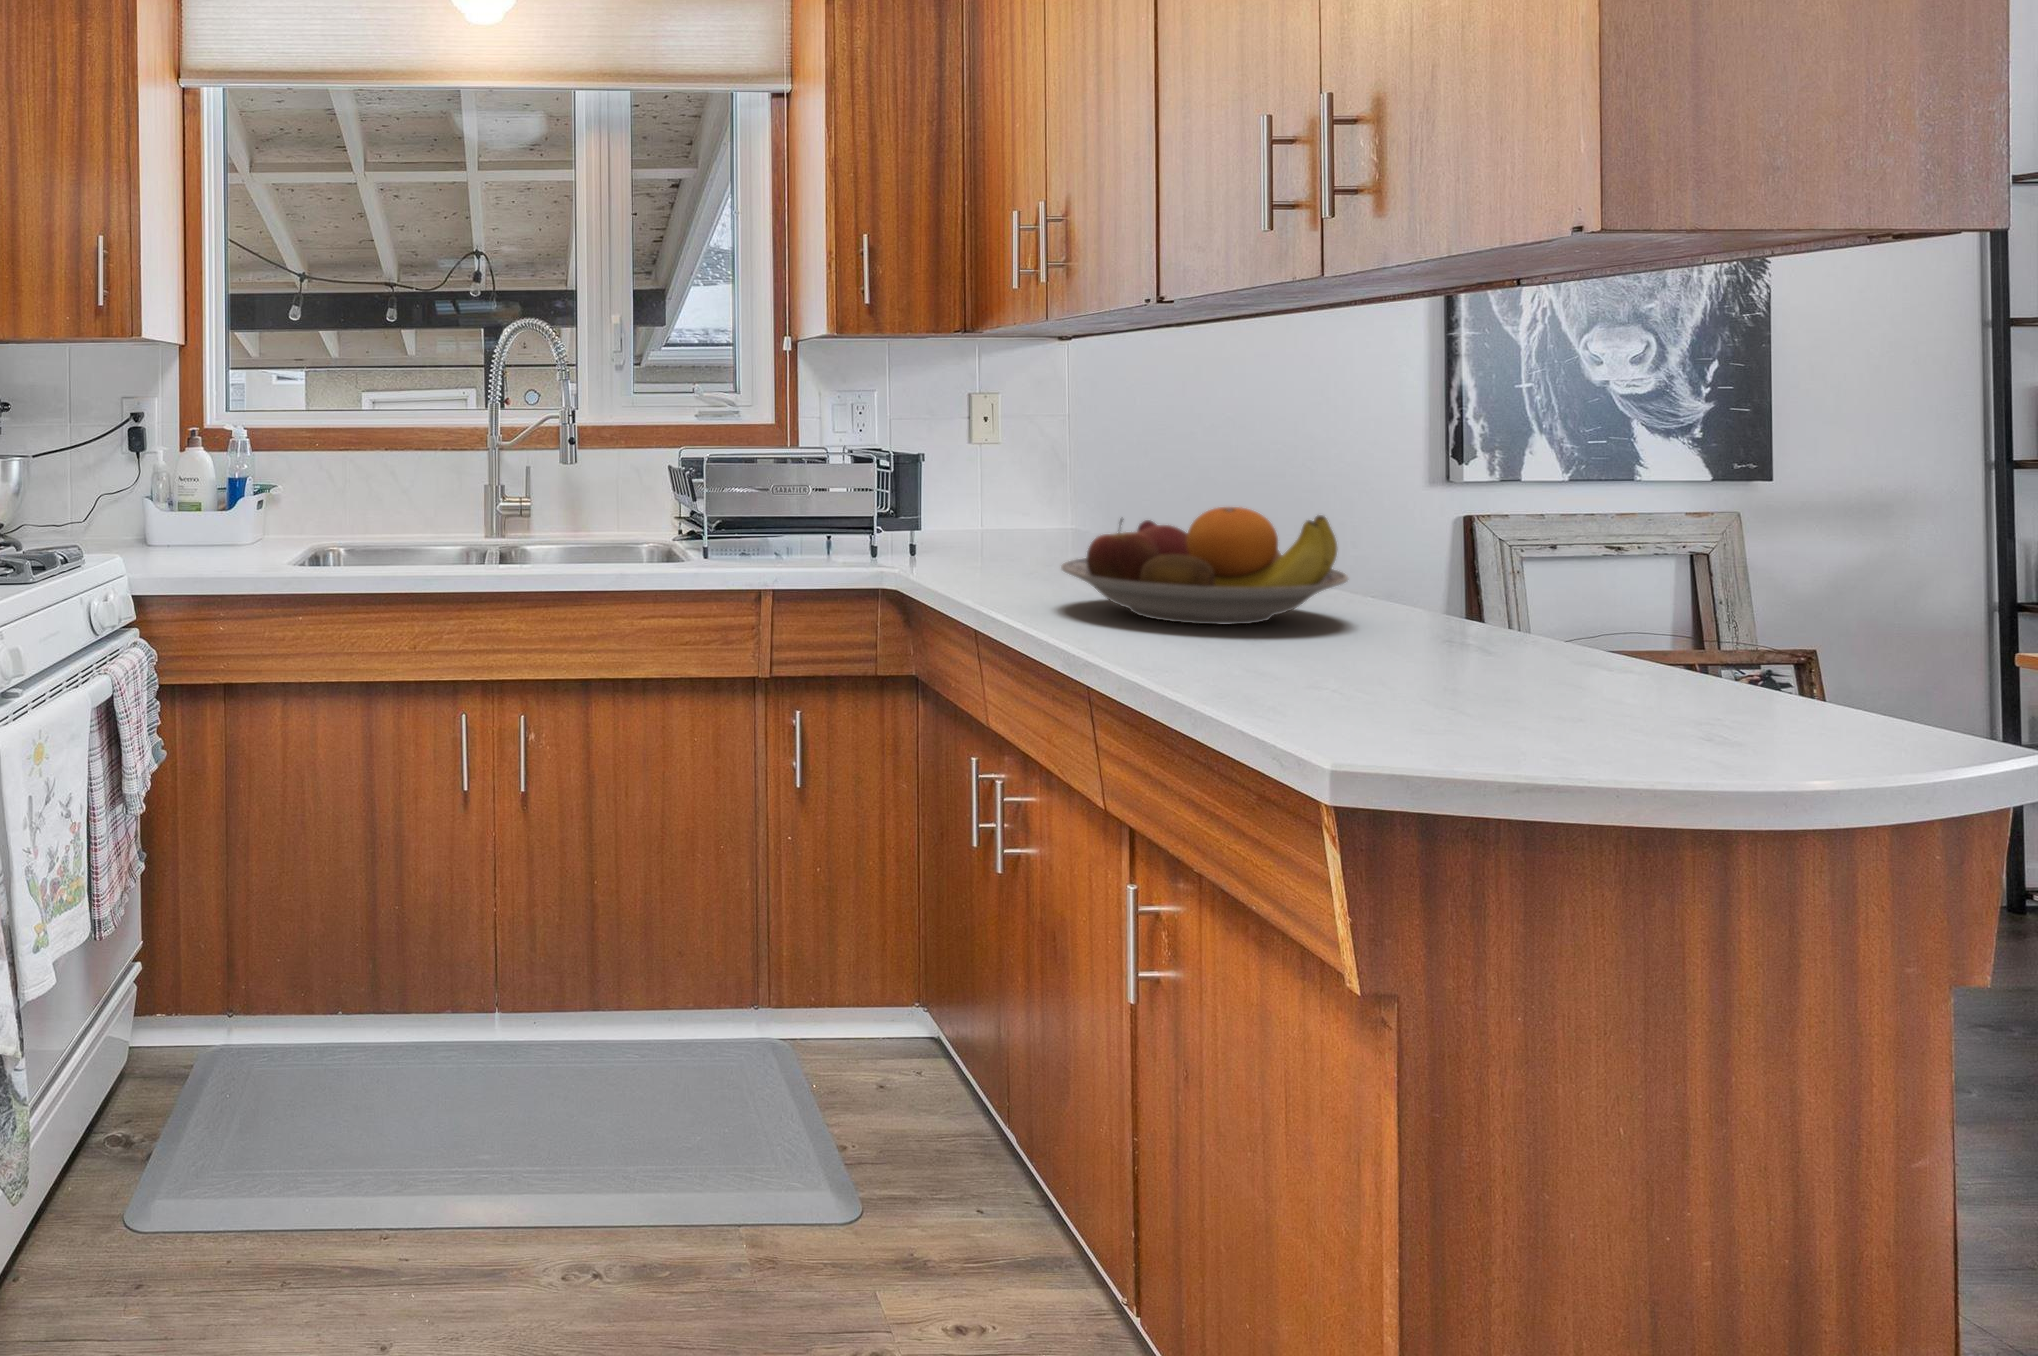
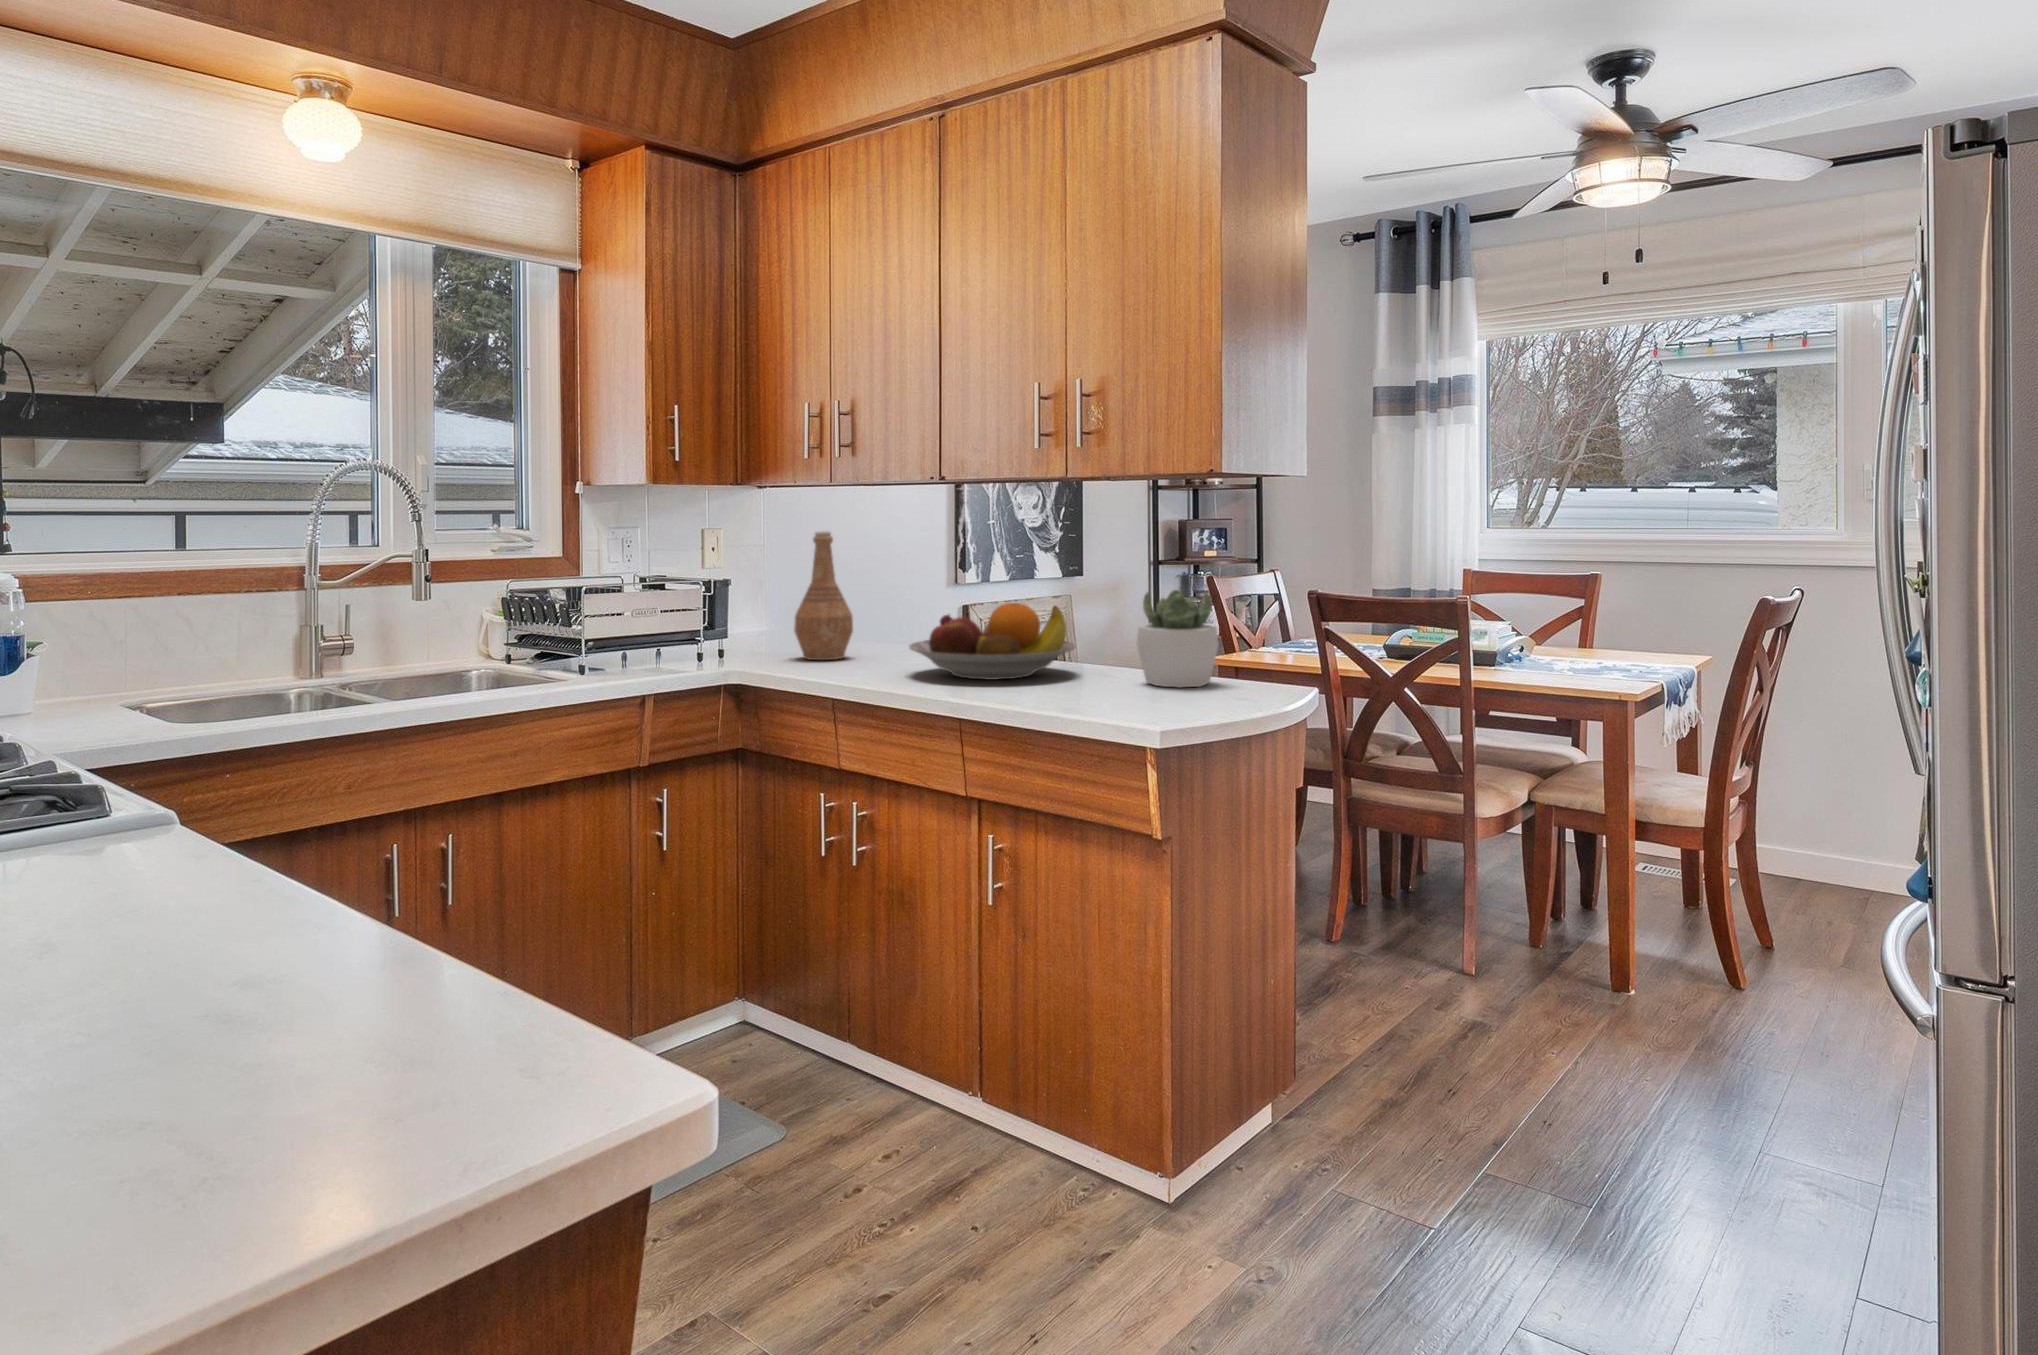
vase: none [985,397,1071,573] -> present [794,531,853,660]
succulent plant: none [1411,498,1581,676] -> present [1137,590,1219,687]

